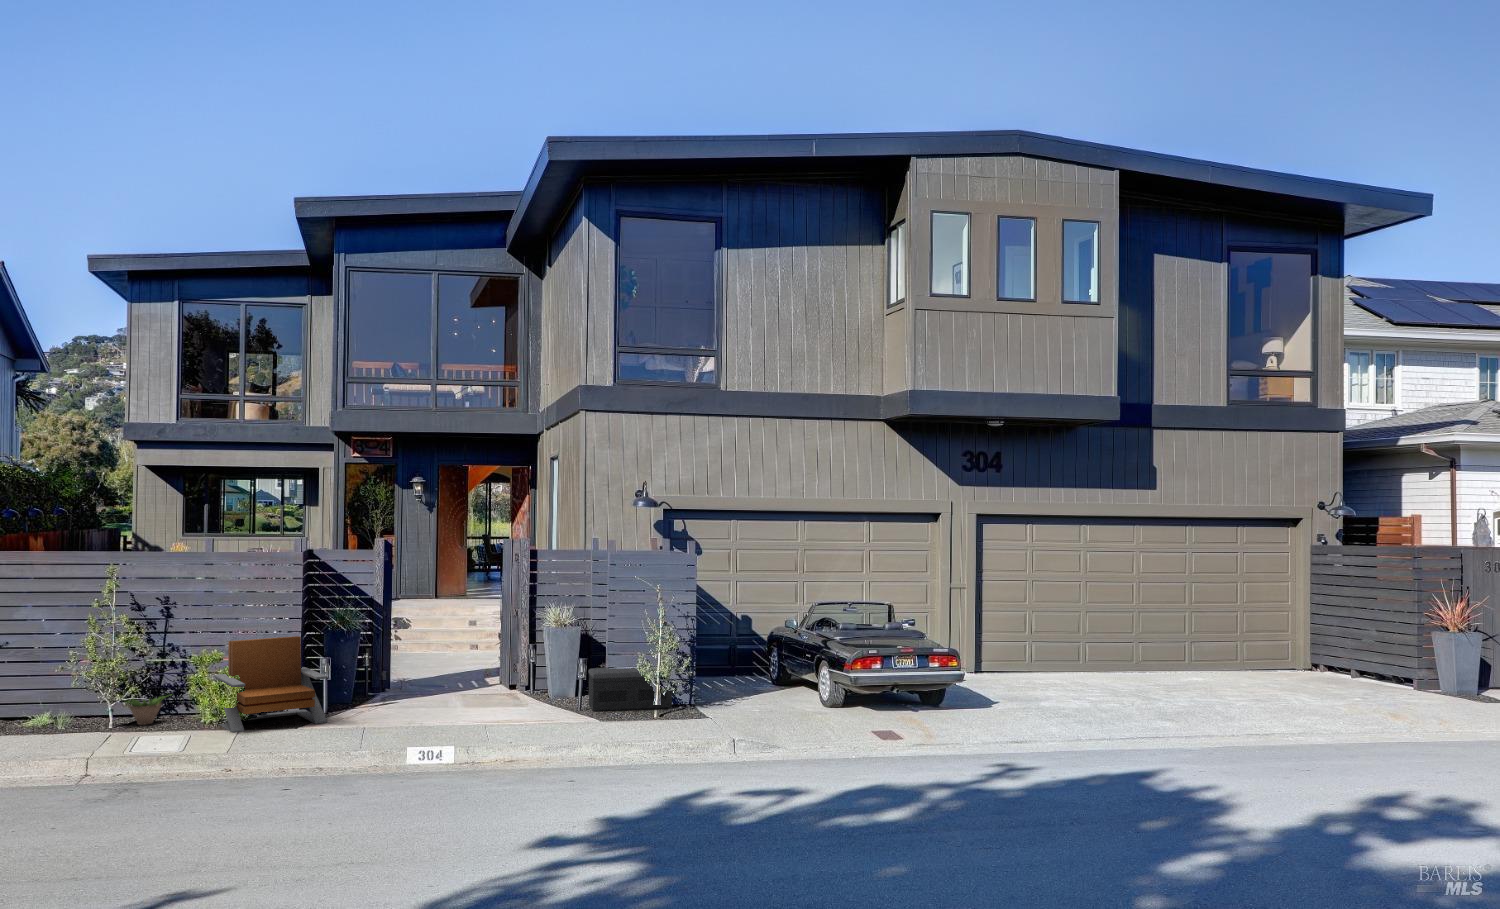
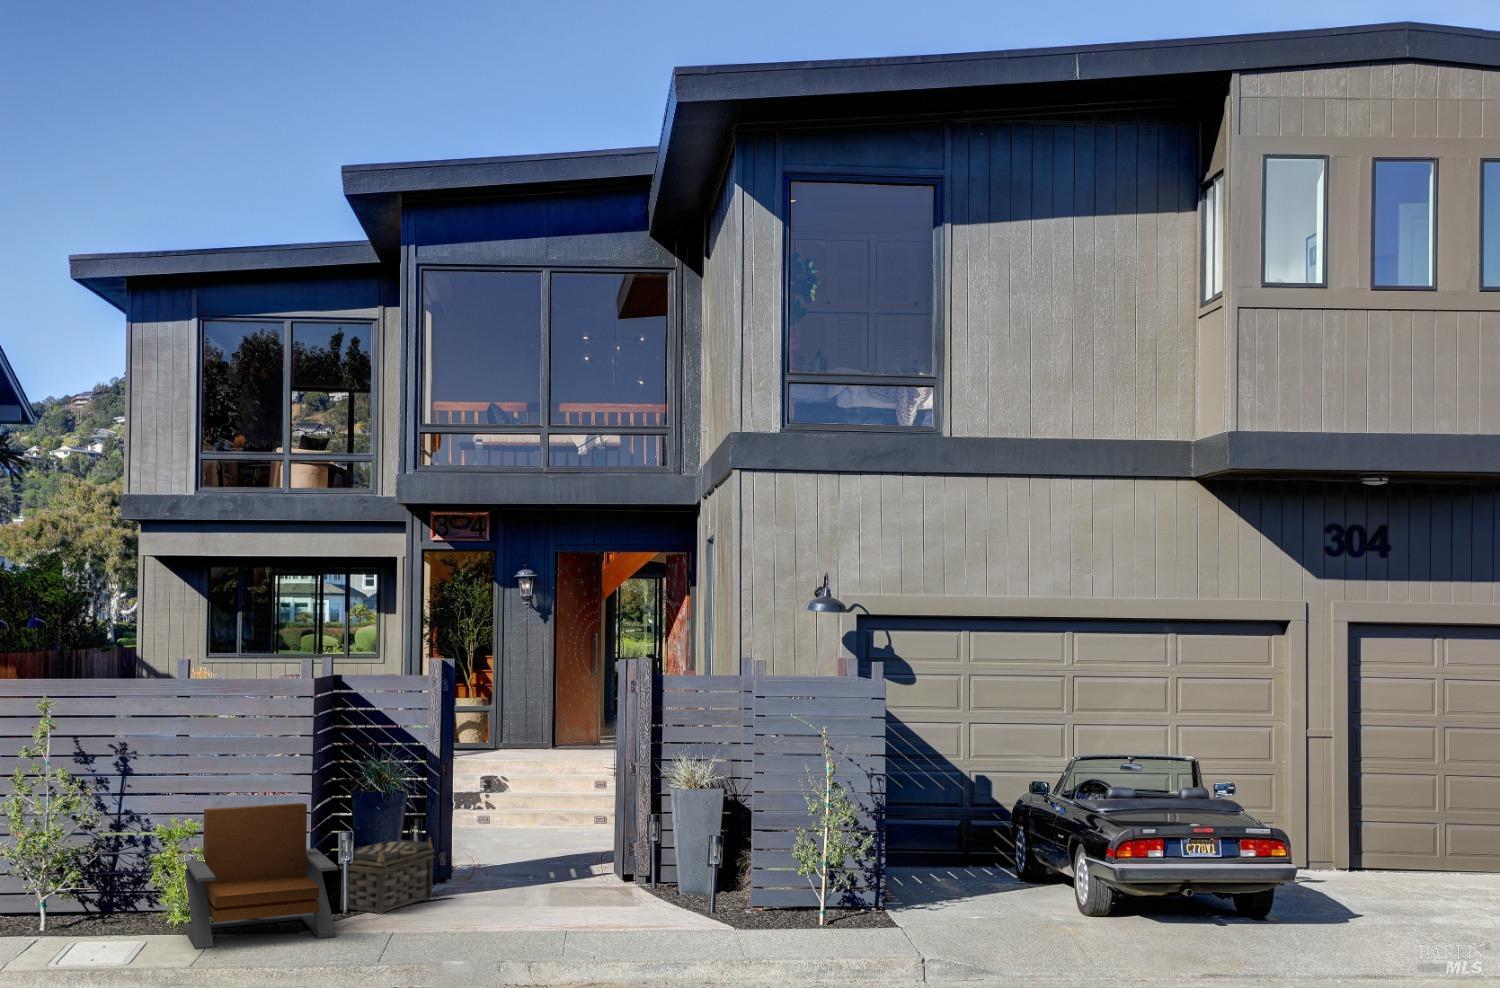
basket: none [320,659,384,711] -> present [340,838,434,915]
storage bench: present [588,668,672,711] -> none [729,862,857,932]
decorative plant: present [126,695,171,725] -> none [46,881,128,929]

